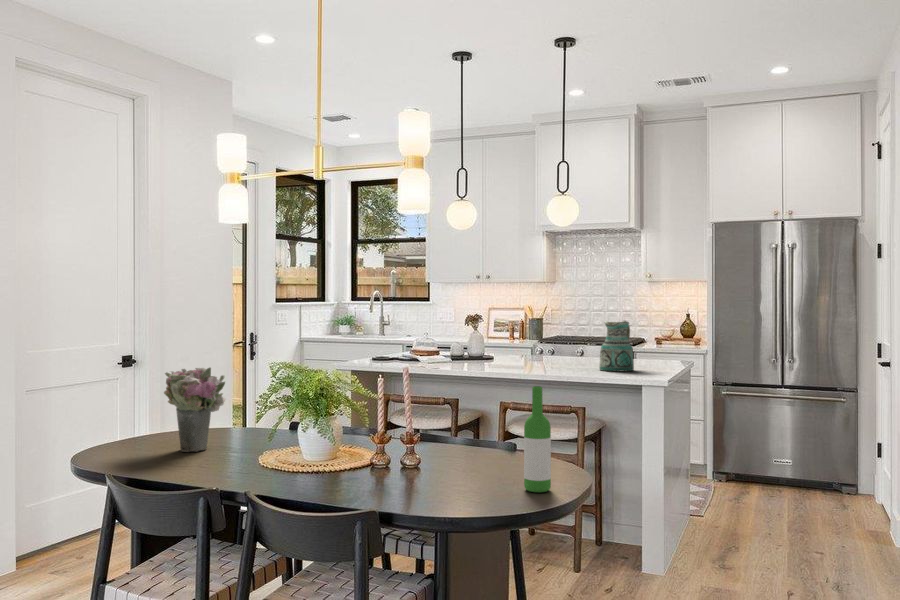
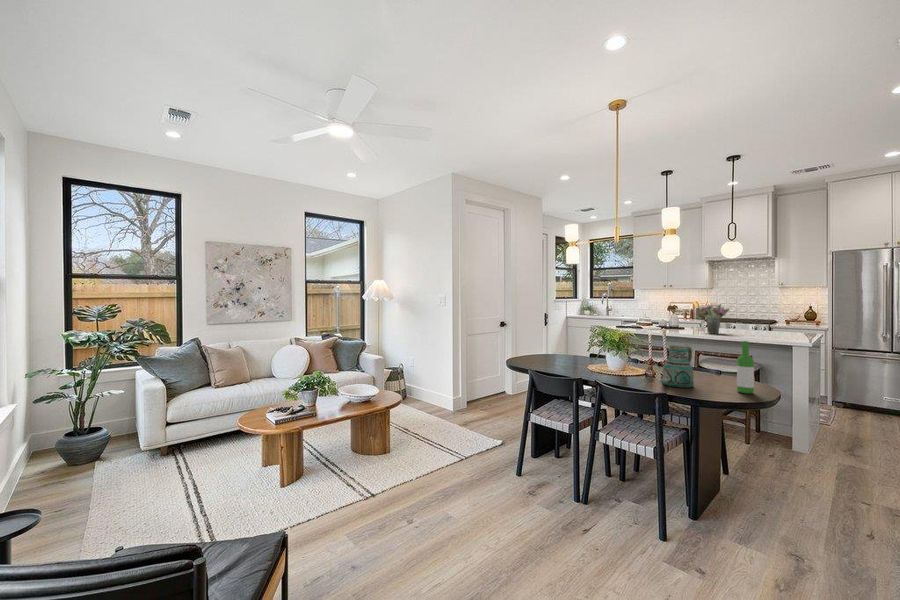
ceramic pitcher: present [599,321,634,372] -> present [662,345,694,388]
flower bouquet: present [164,368,225,452] -> present [698,304,729,334]

